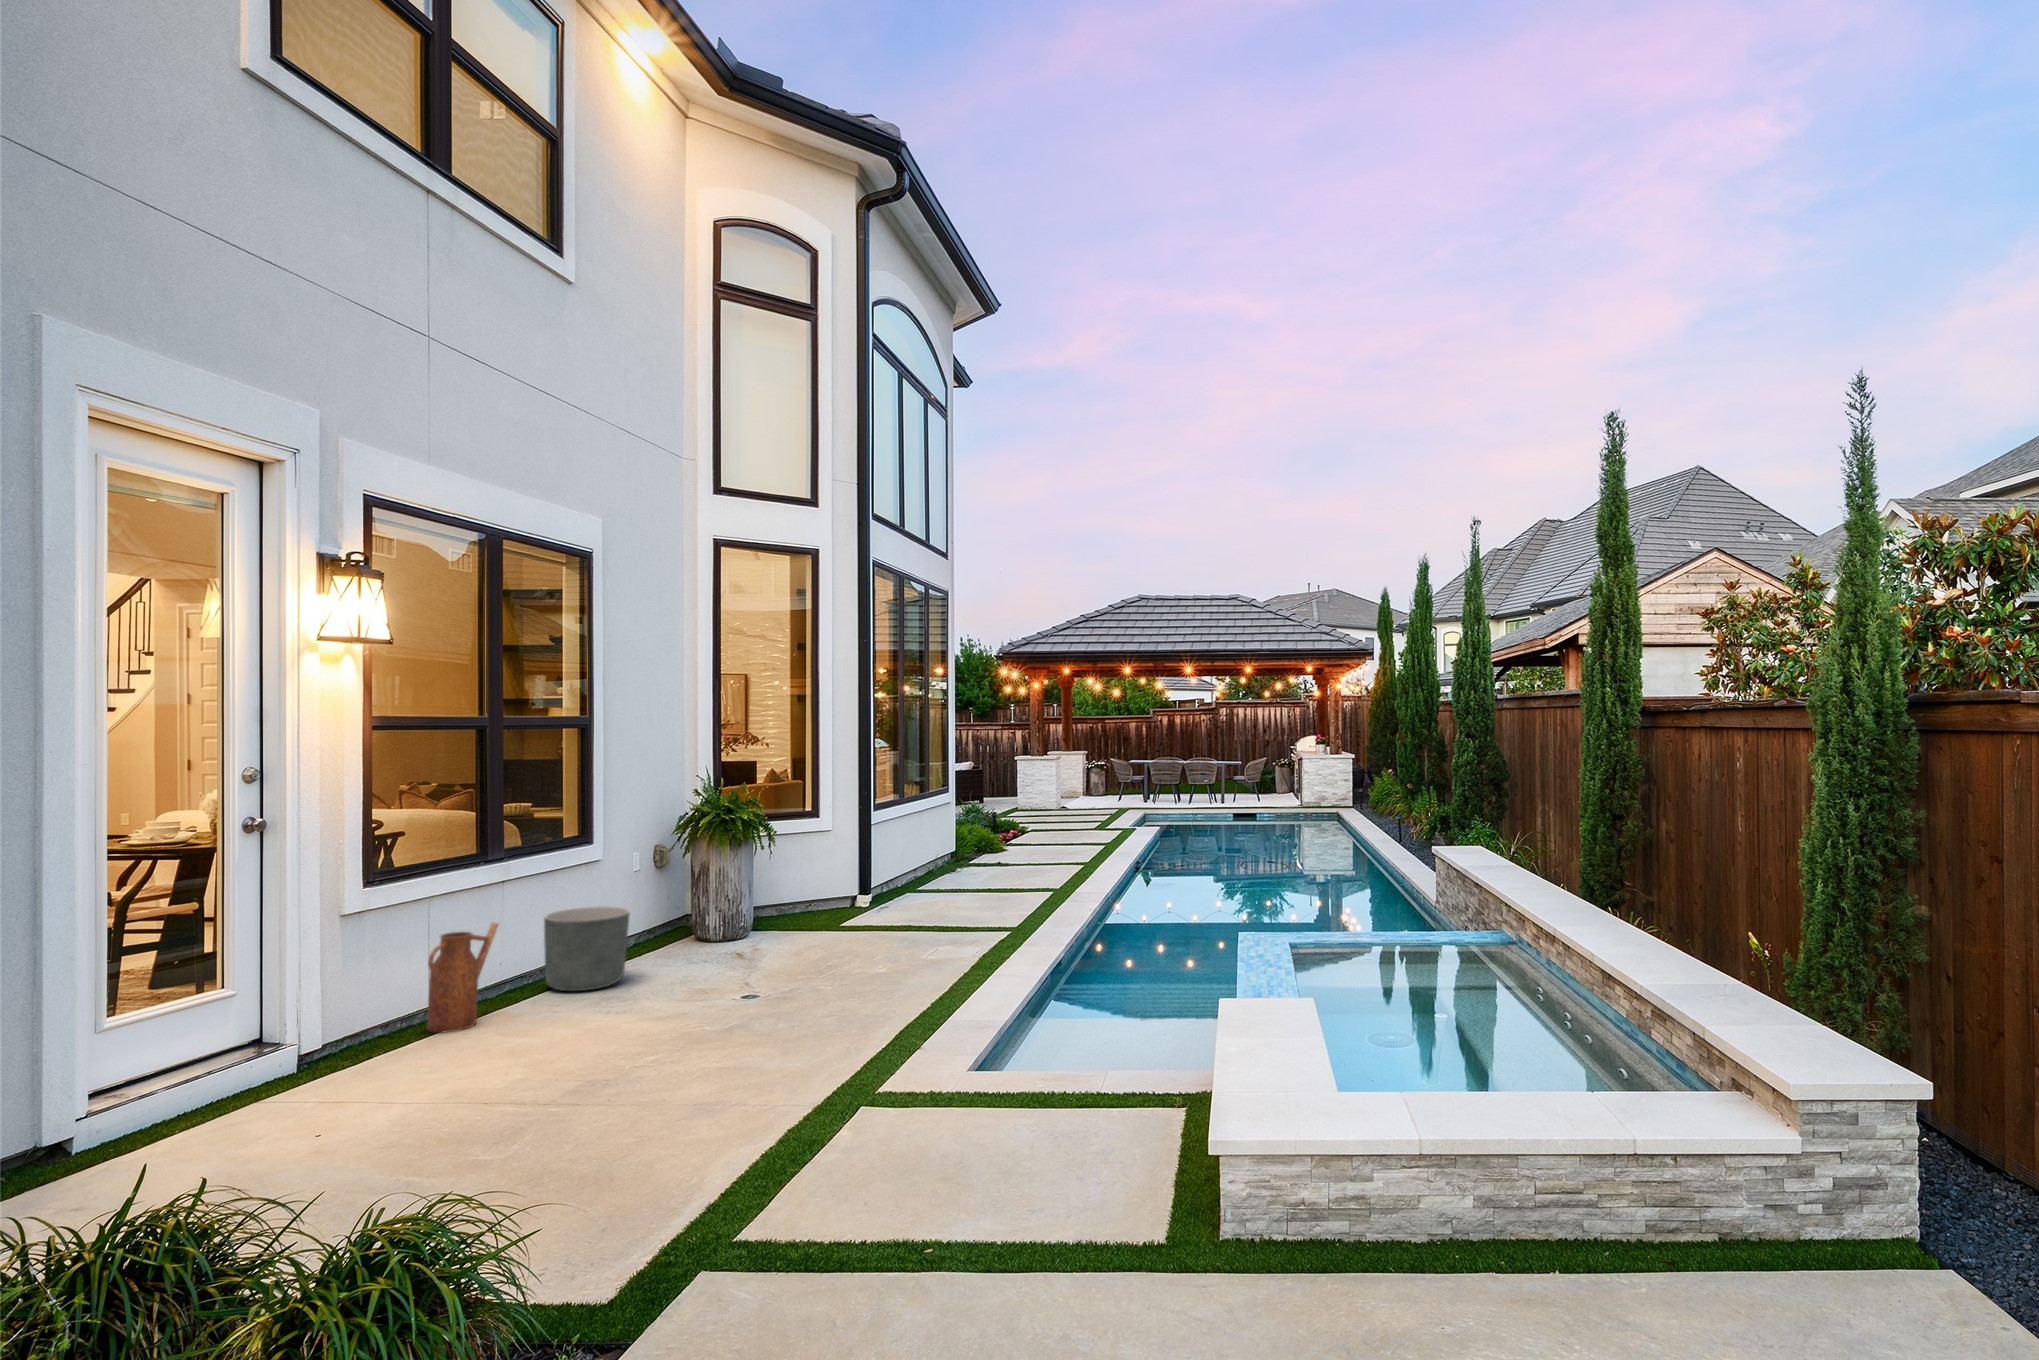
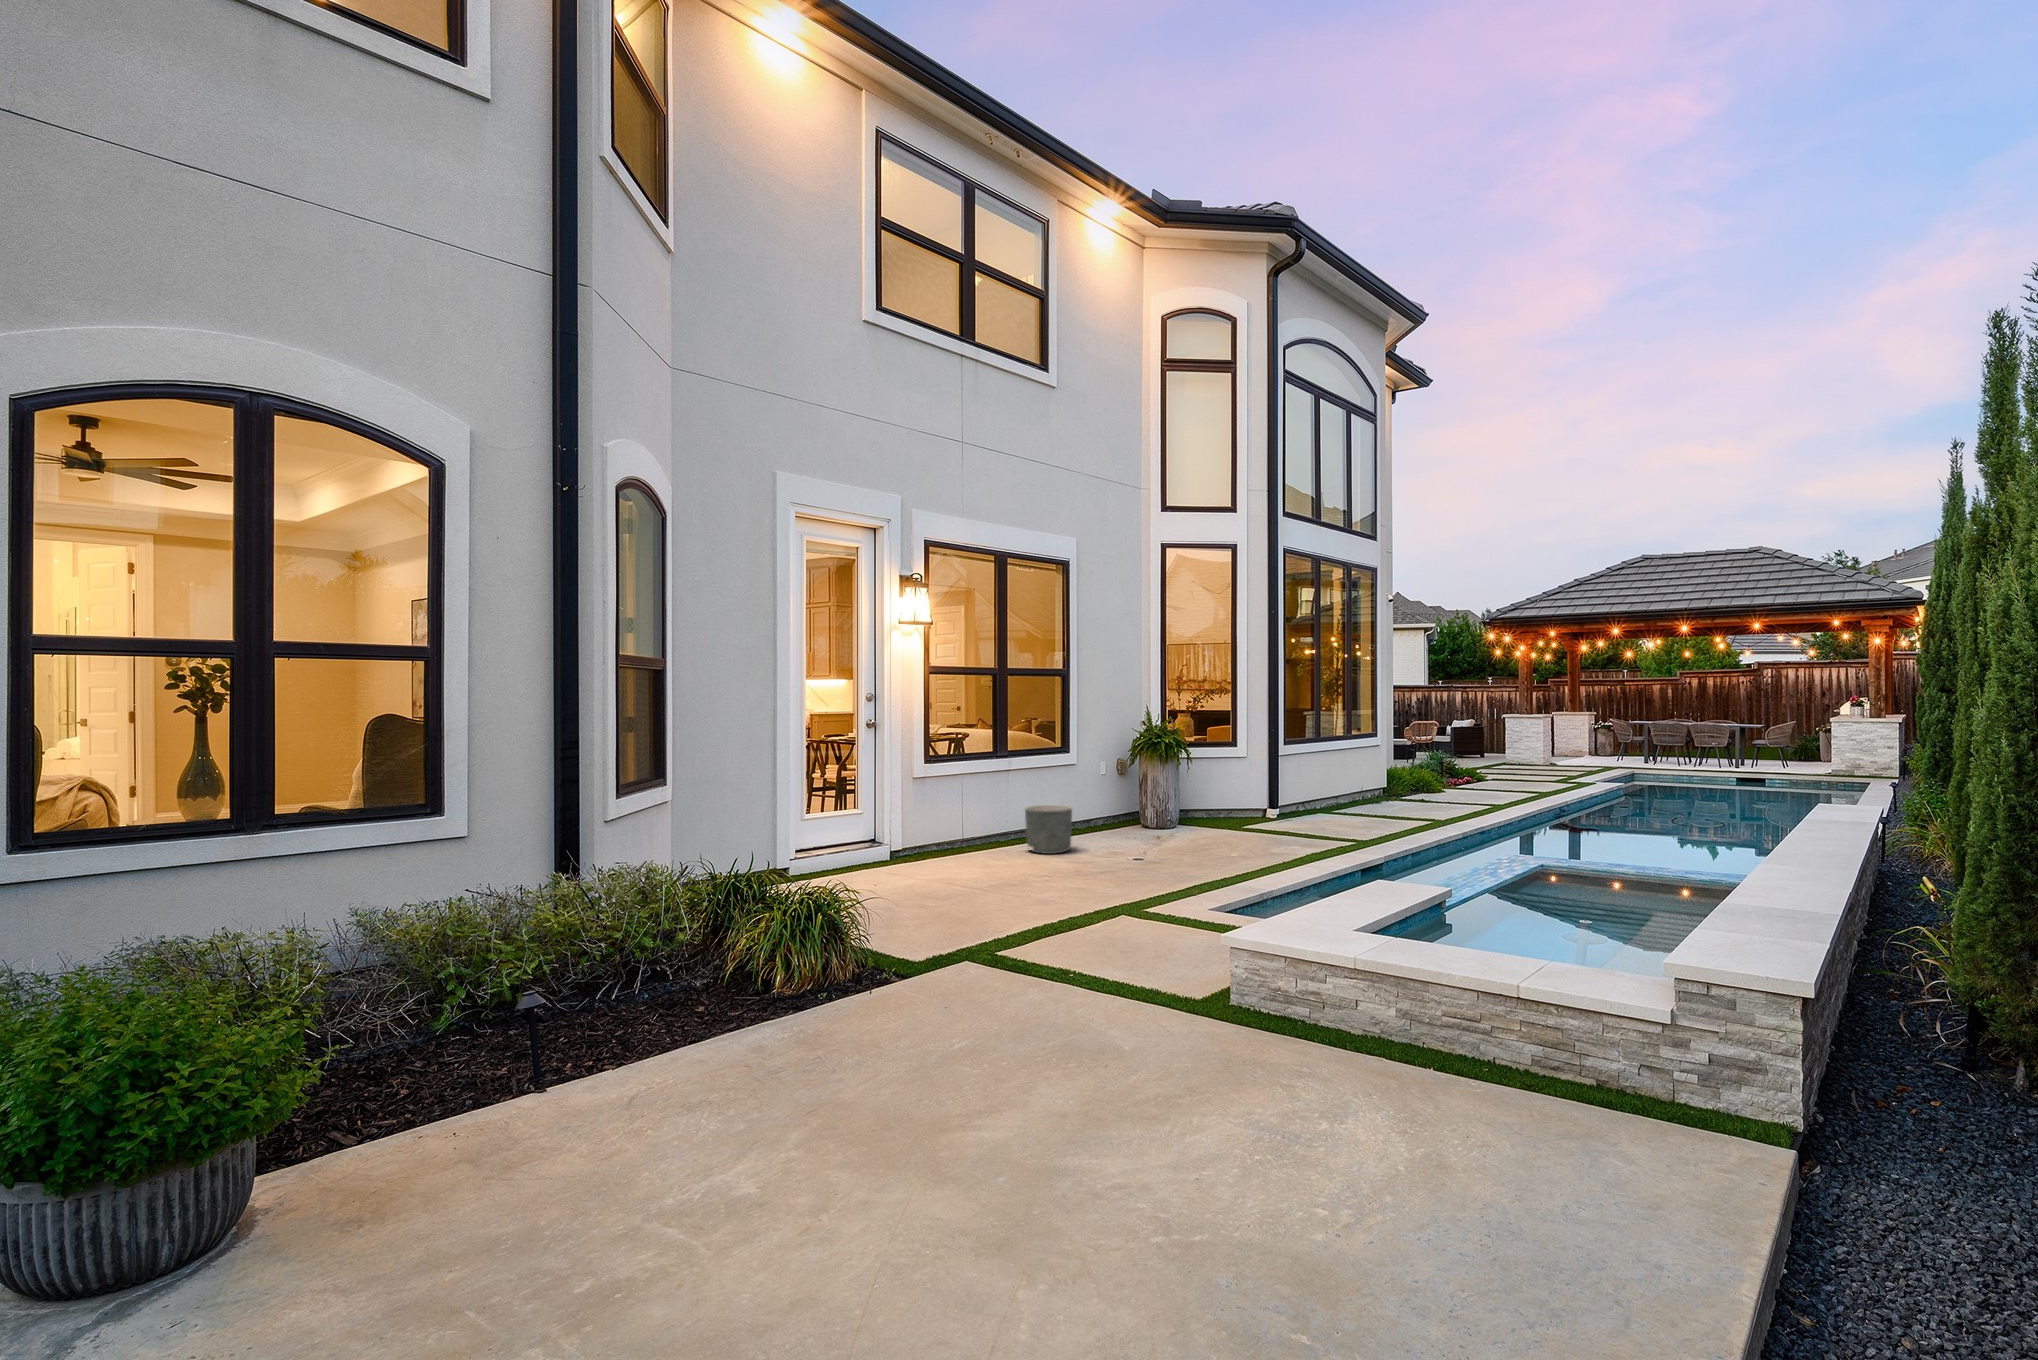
watering can: present [426,922,498,1033] -> none [954,806,994,863]

